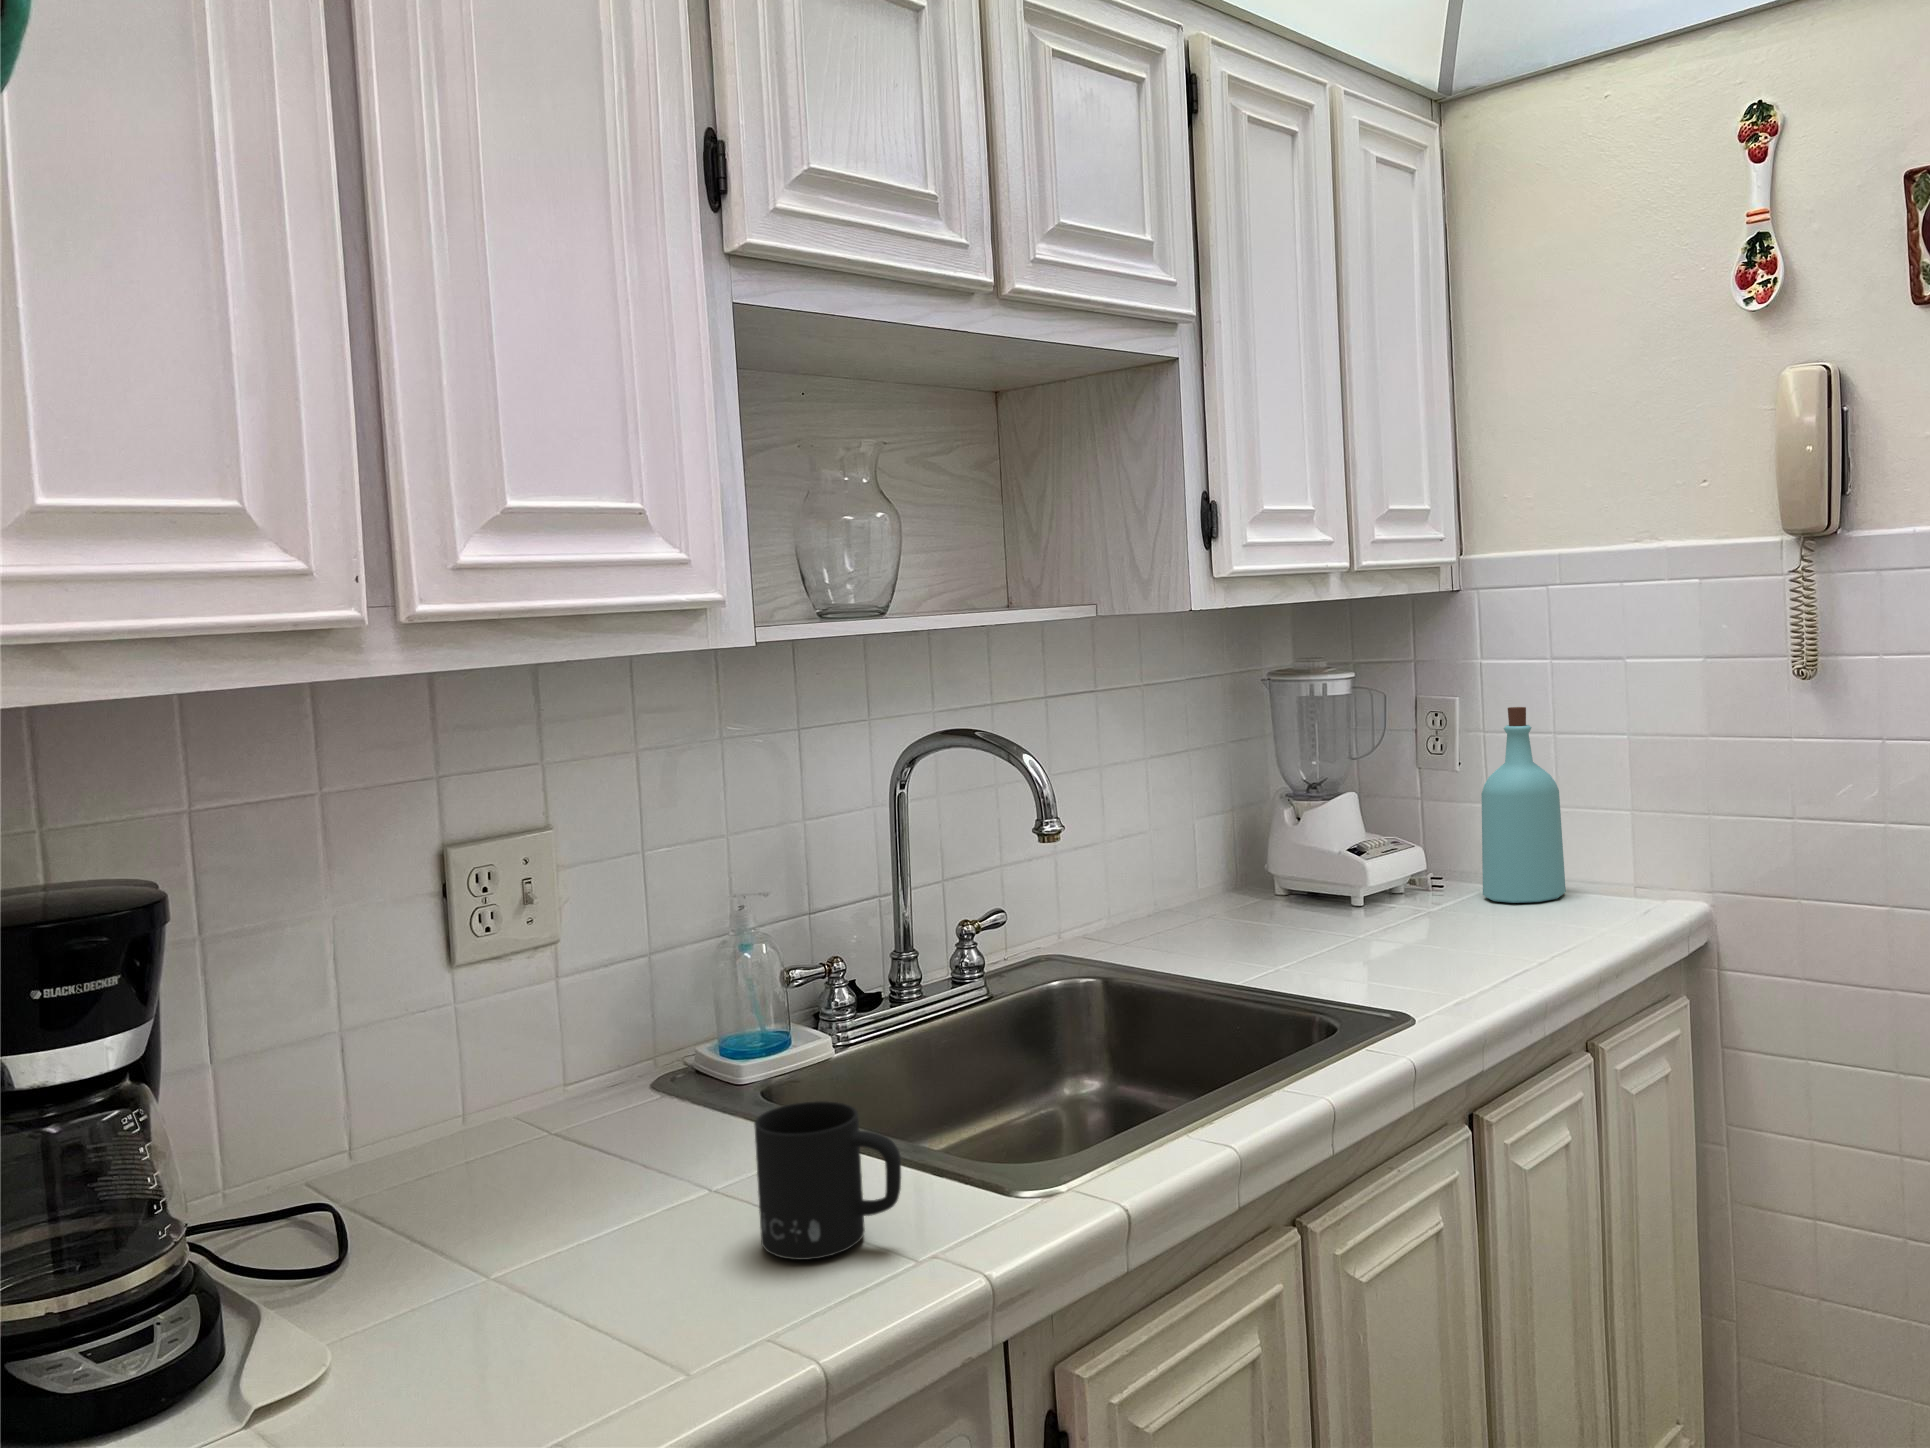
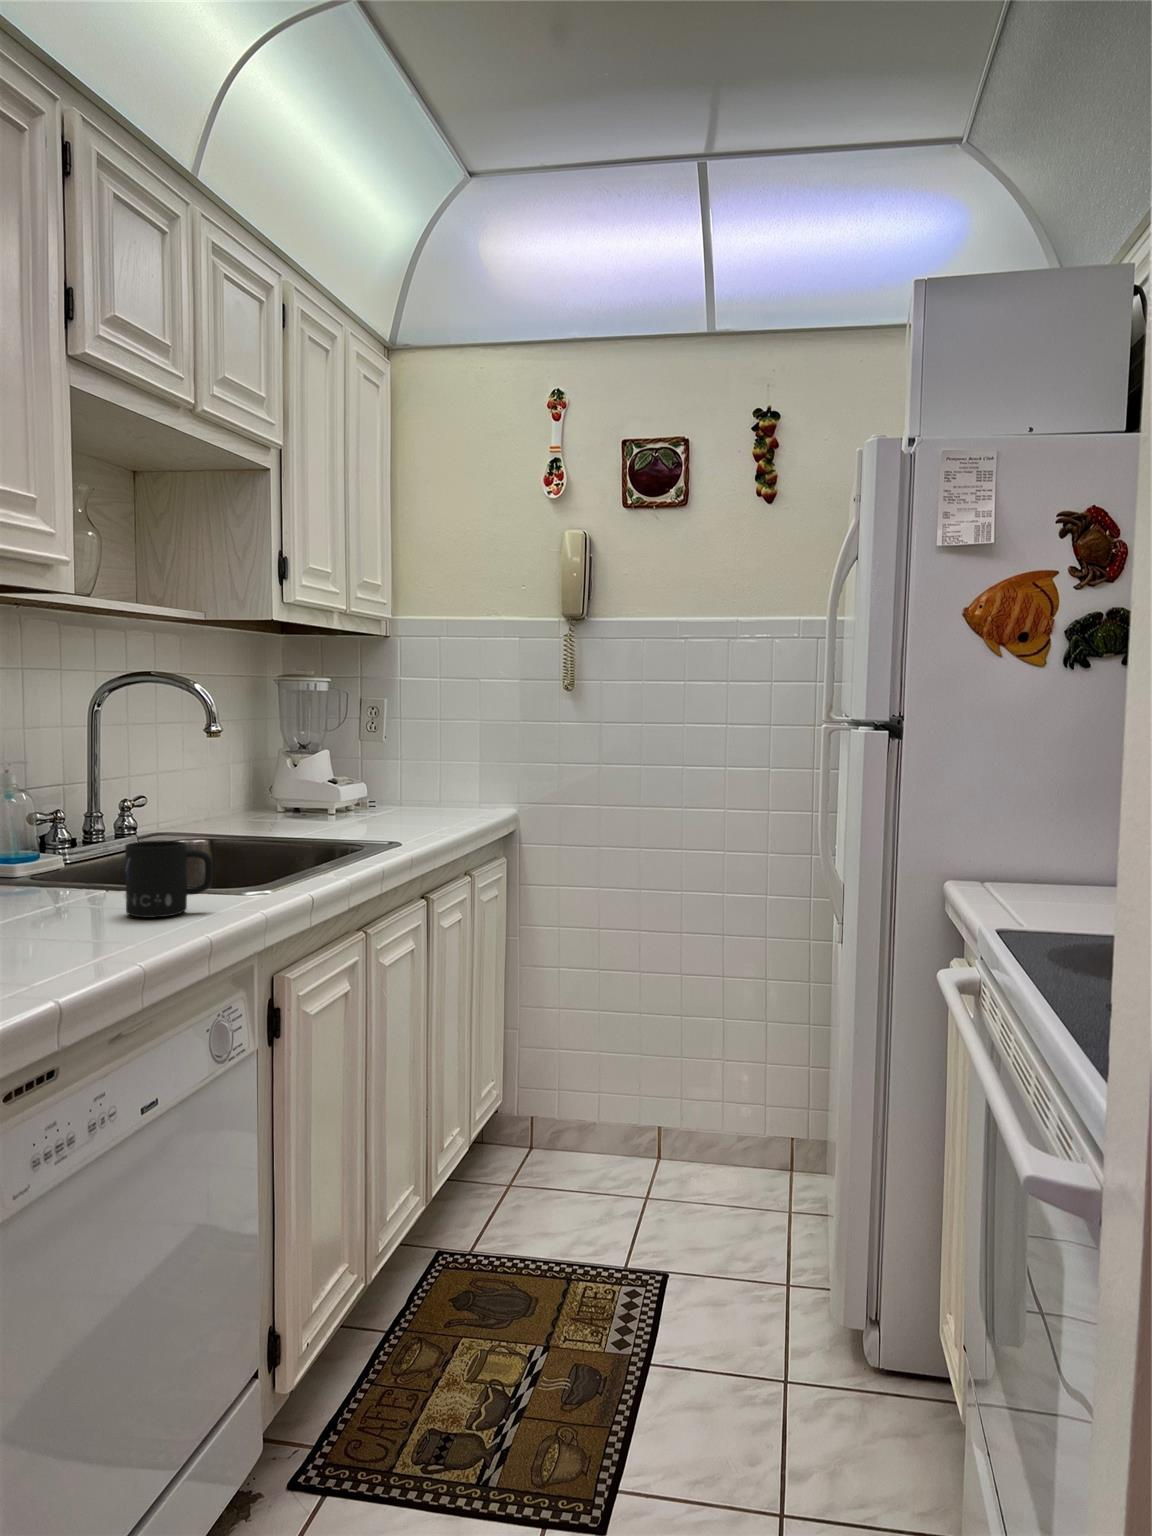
bottle: present [1481,707,1566,903] -> none [400,701,444,810]

